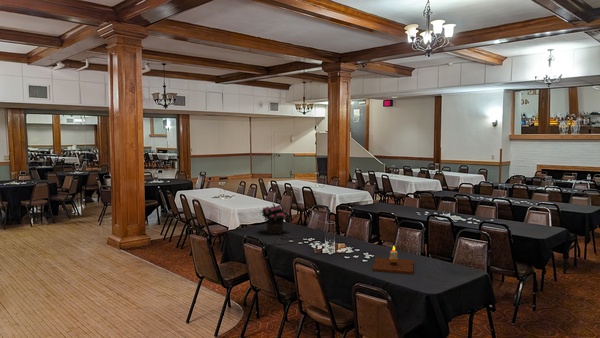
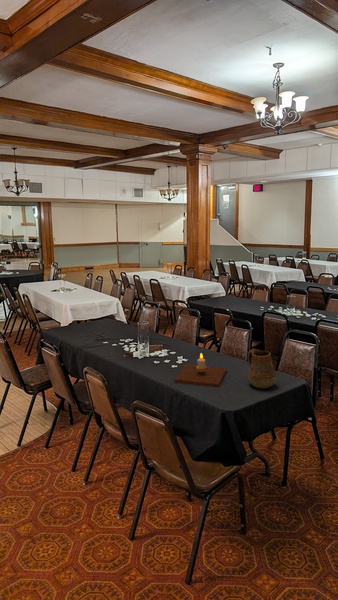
potted flower: present [261,204,291,234] -> none [76,300,111,334]
pitcher: none [436,241,462,275] -> present [248,349,276,389]

